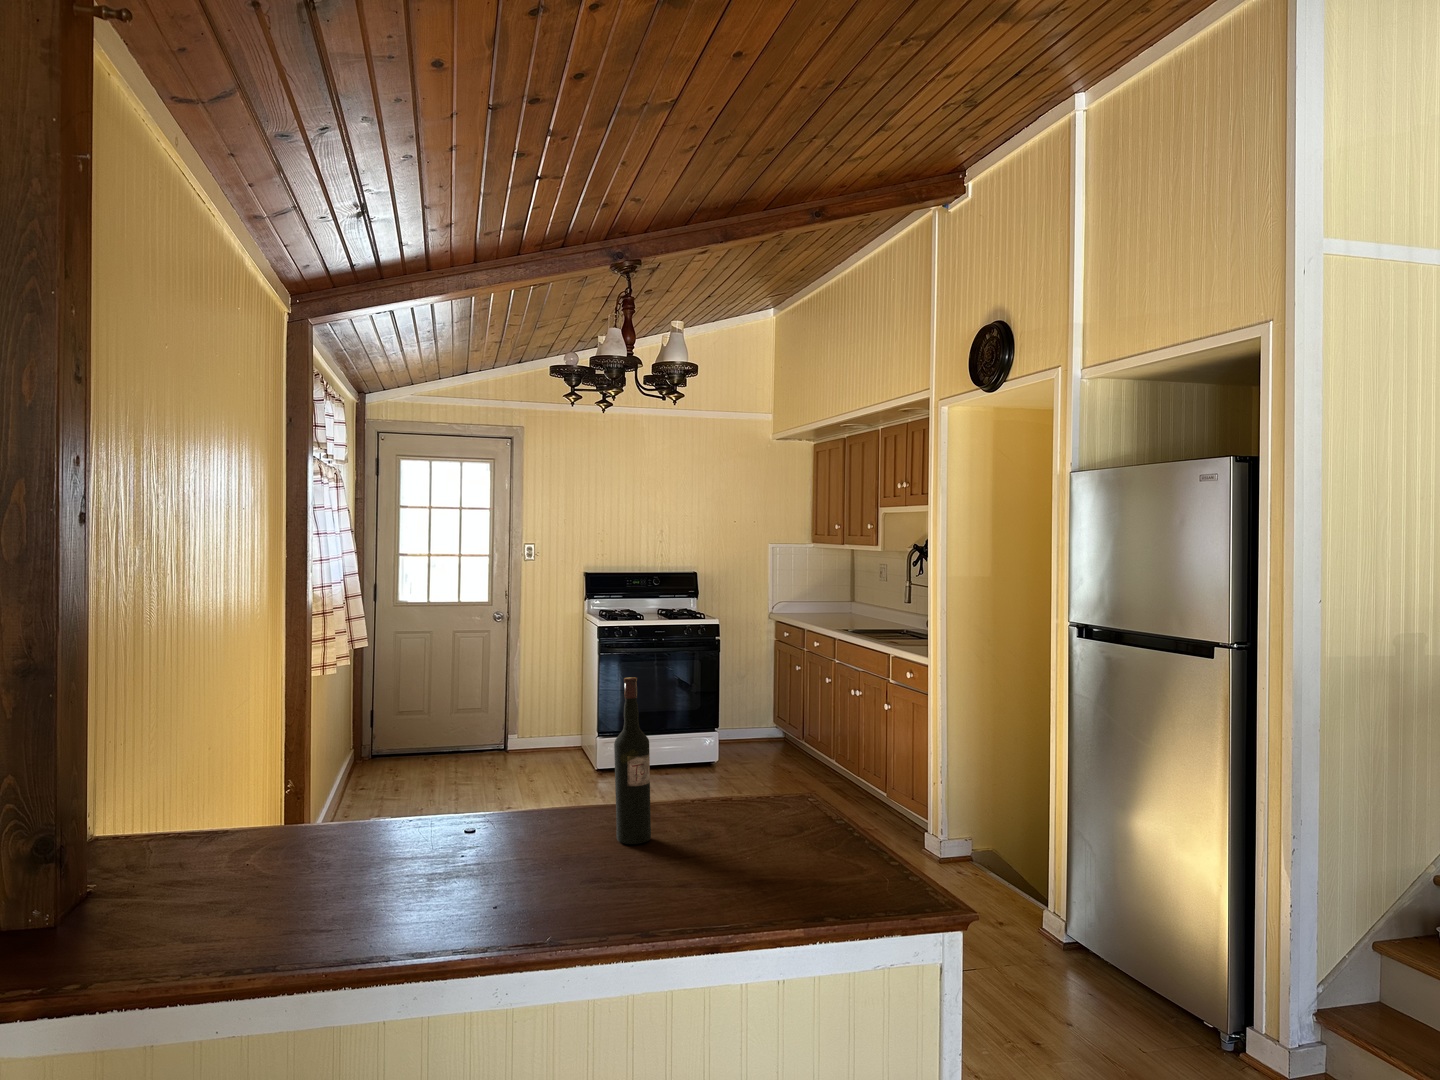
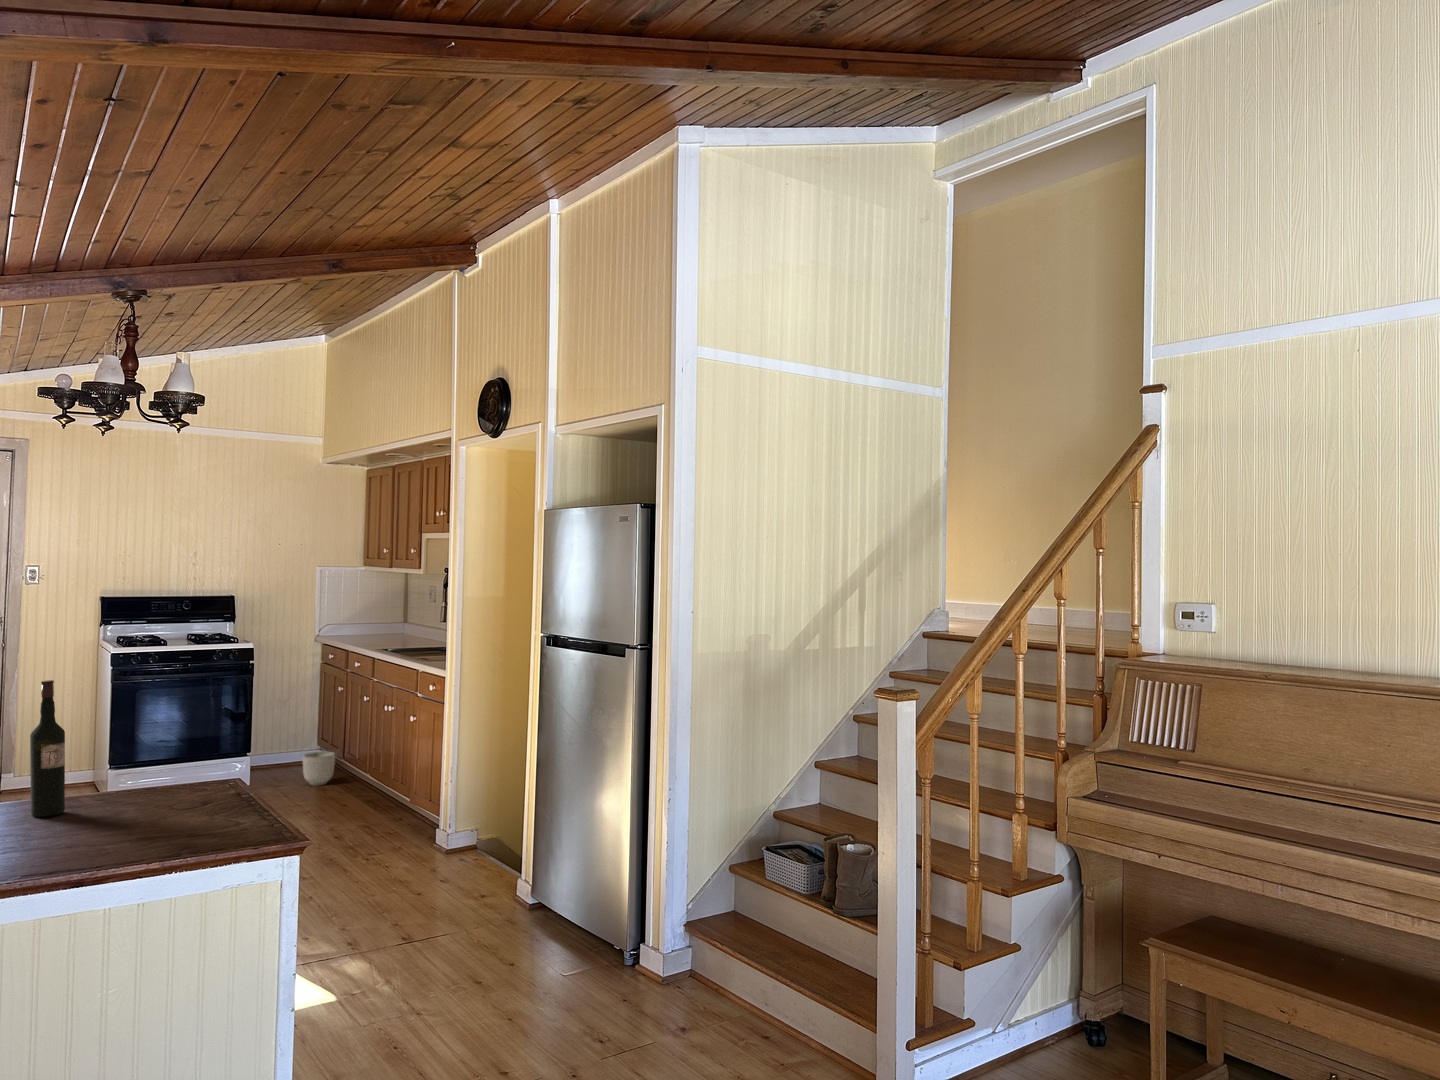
planter: none [765,729,796,764] -> present [302,751,335,786]

